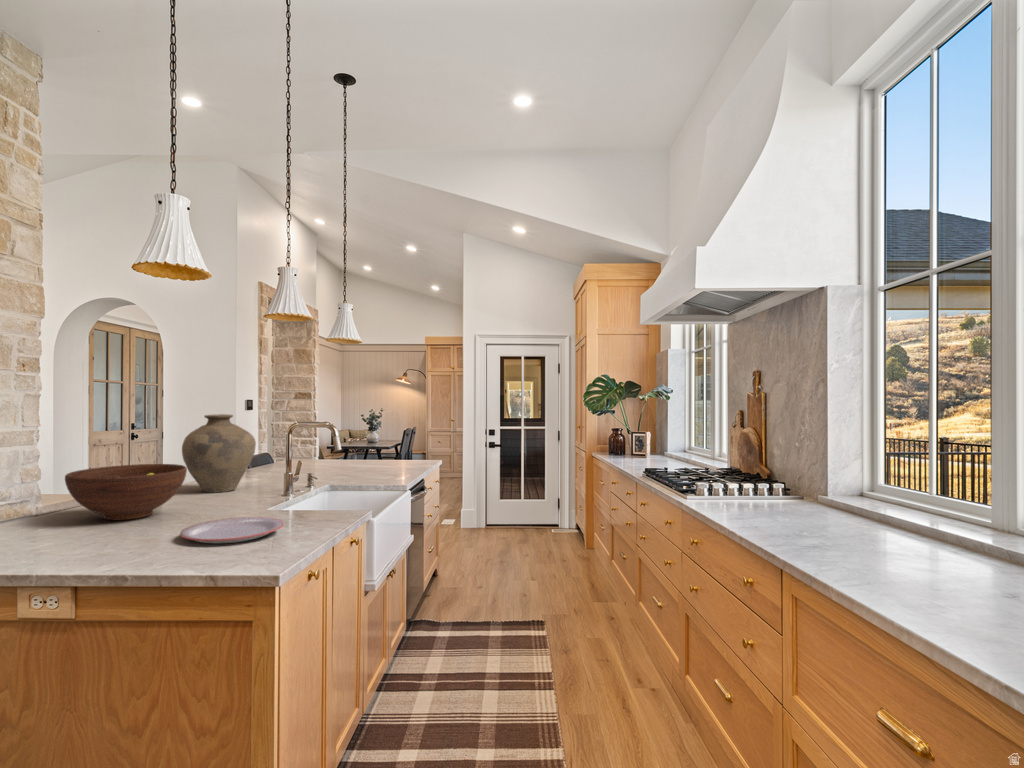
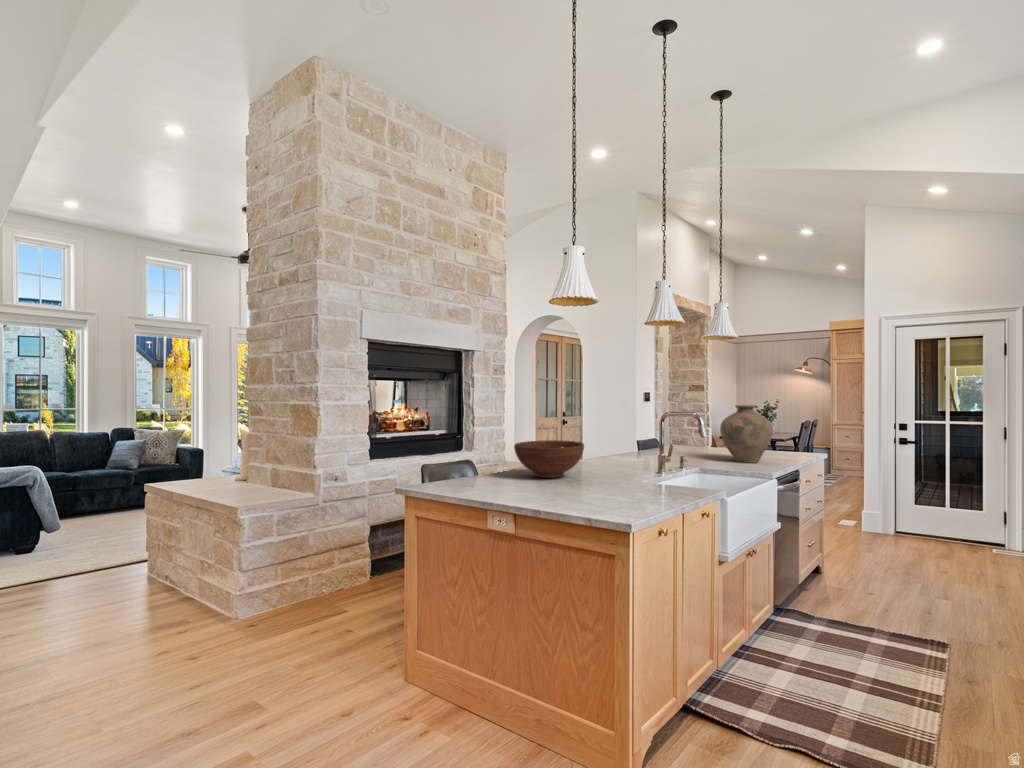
vase: present [182,414,256,493] -> present [720,405,773,463]
plate: present [180,517,283,544] -> none [575,484,645,500]

